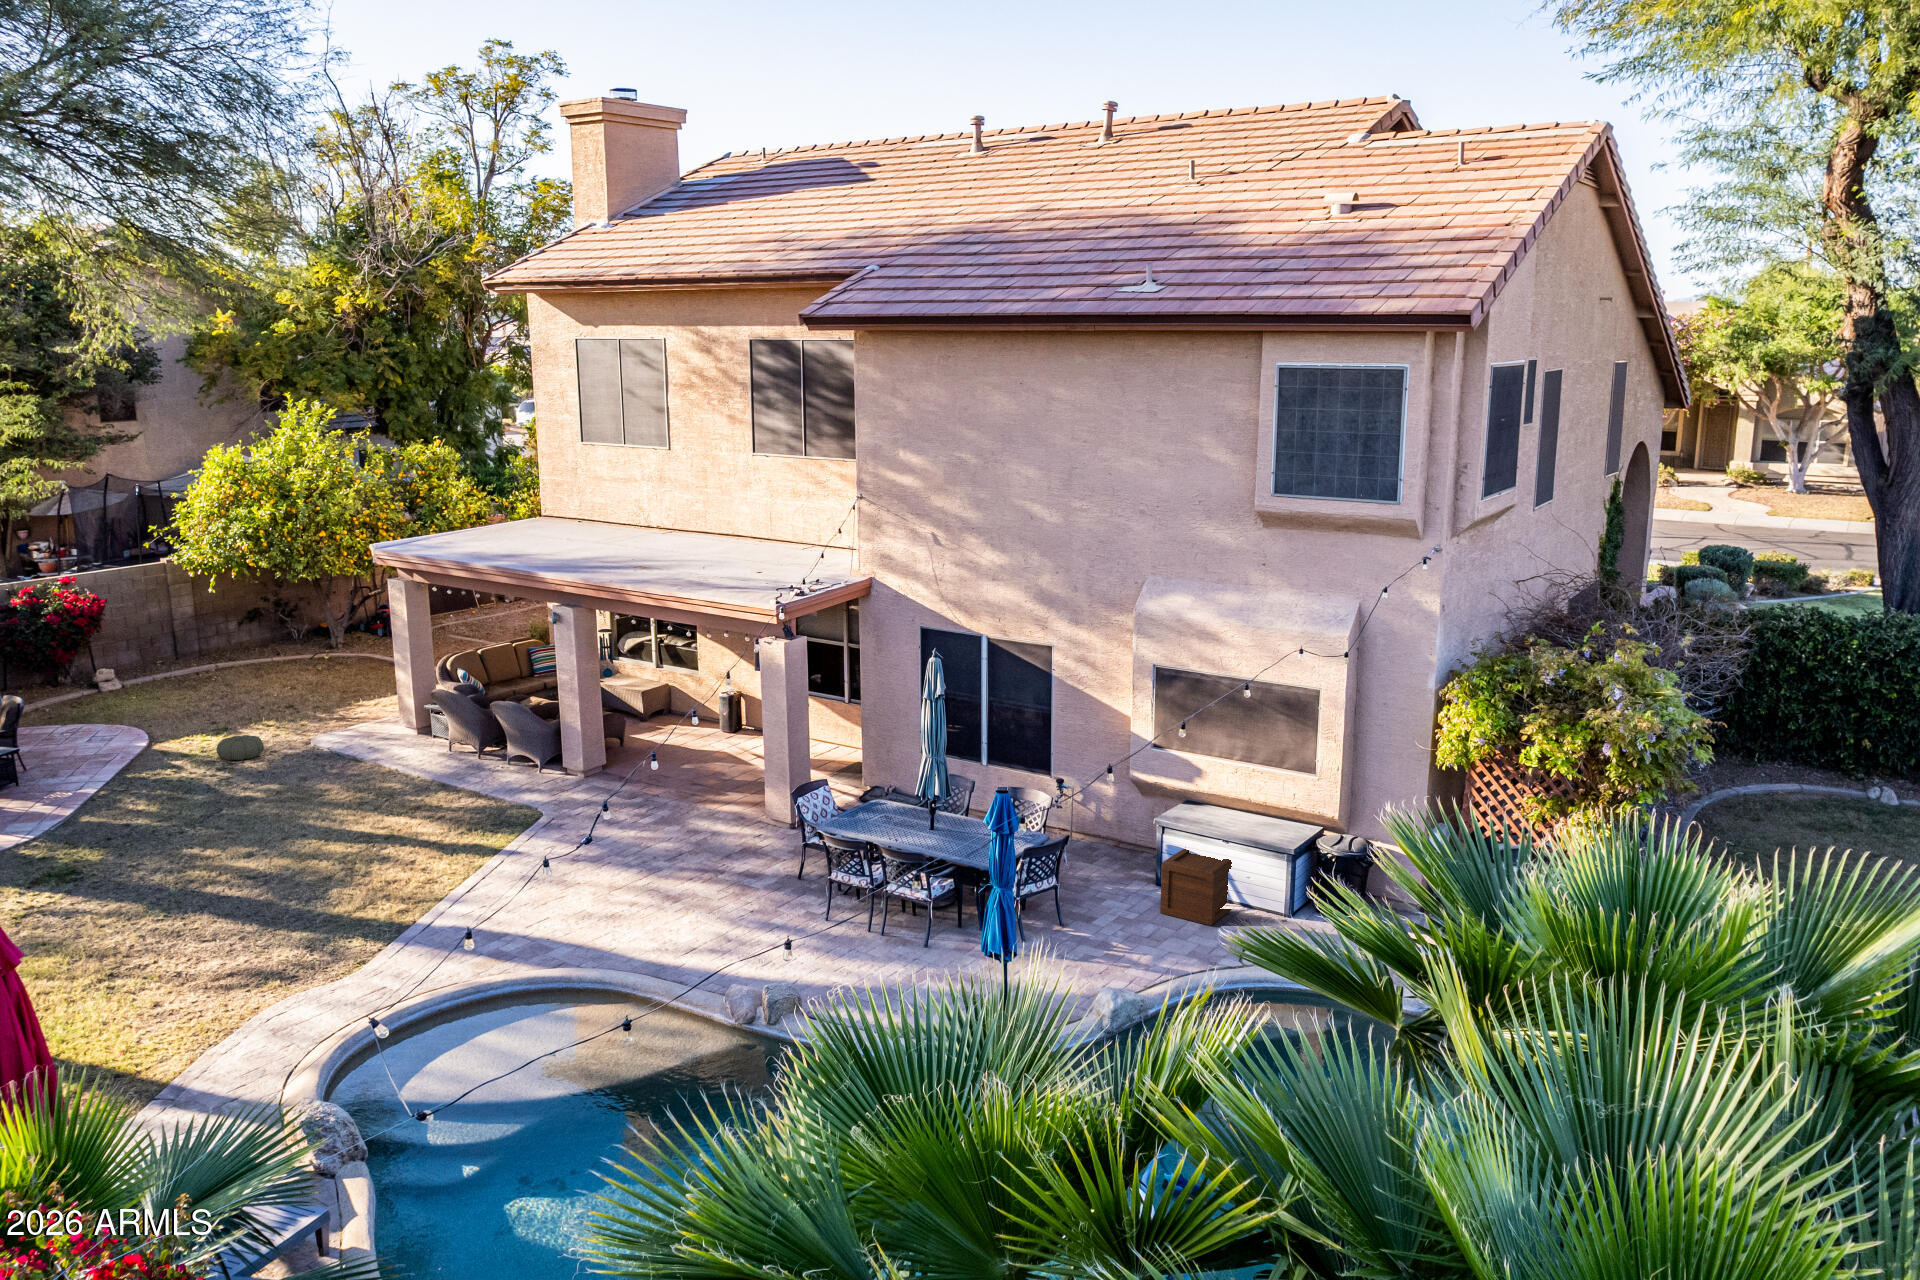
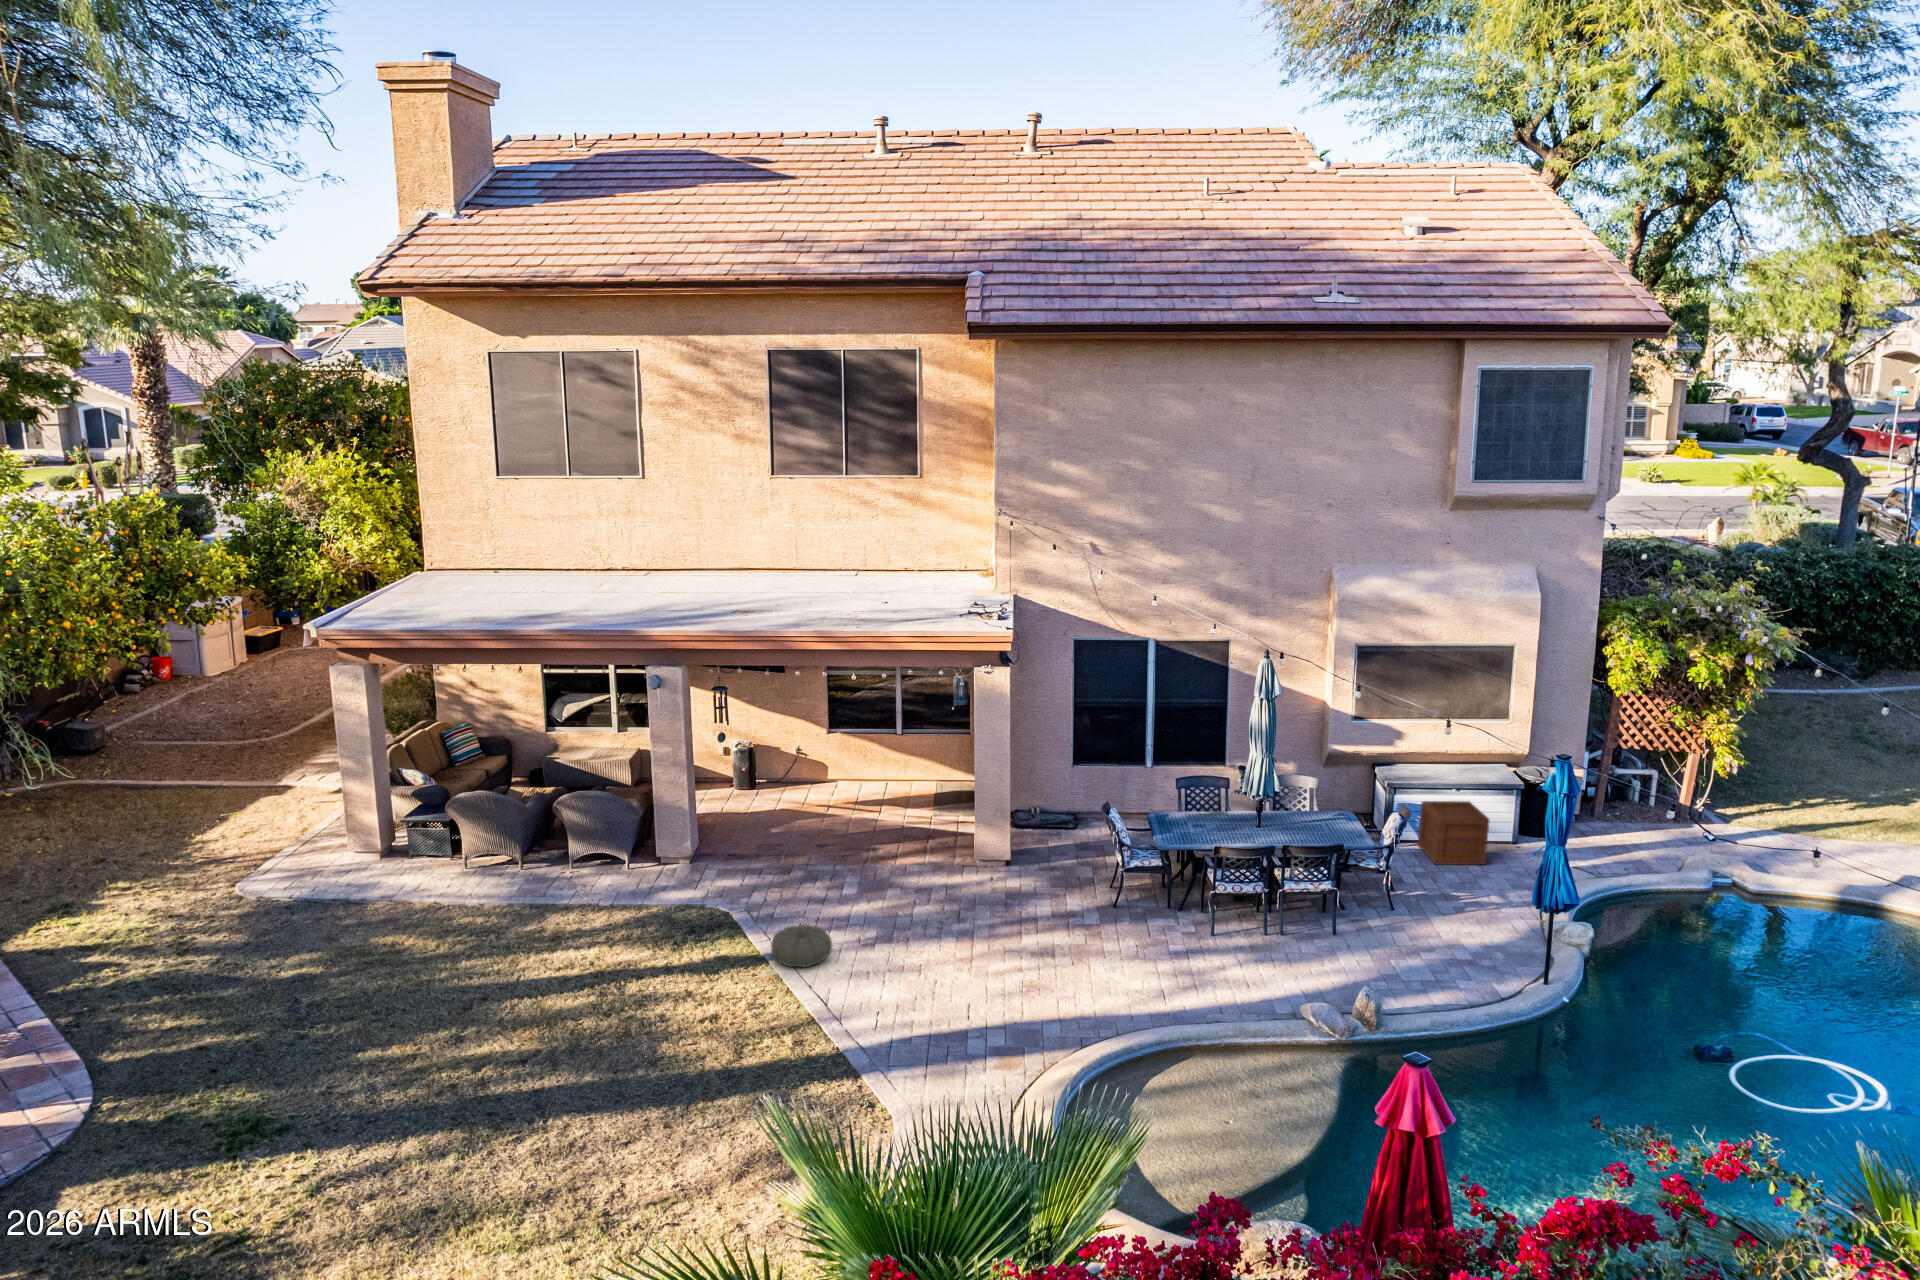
pouf: present [217,735,264,760] -> present [771,925,832,967]

